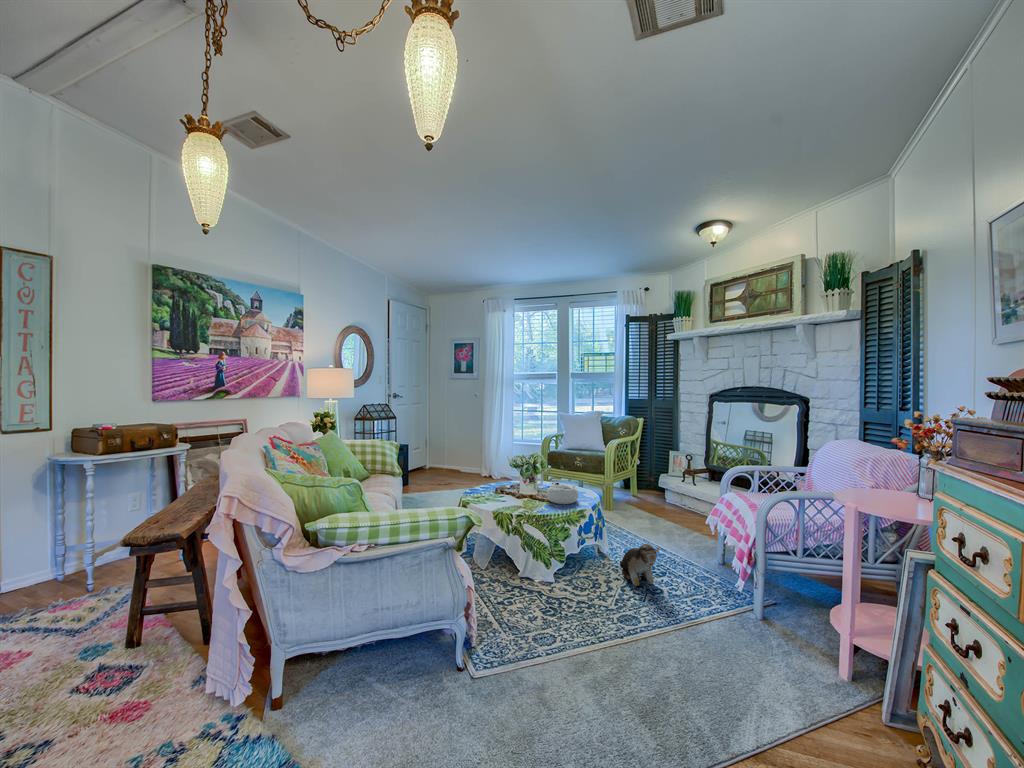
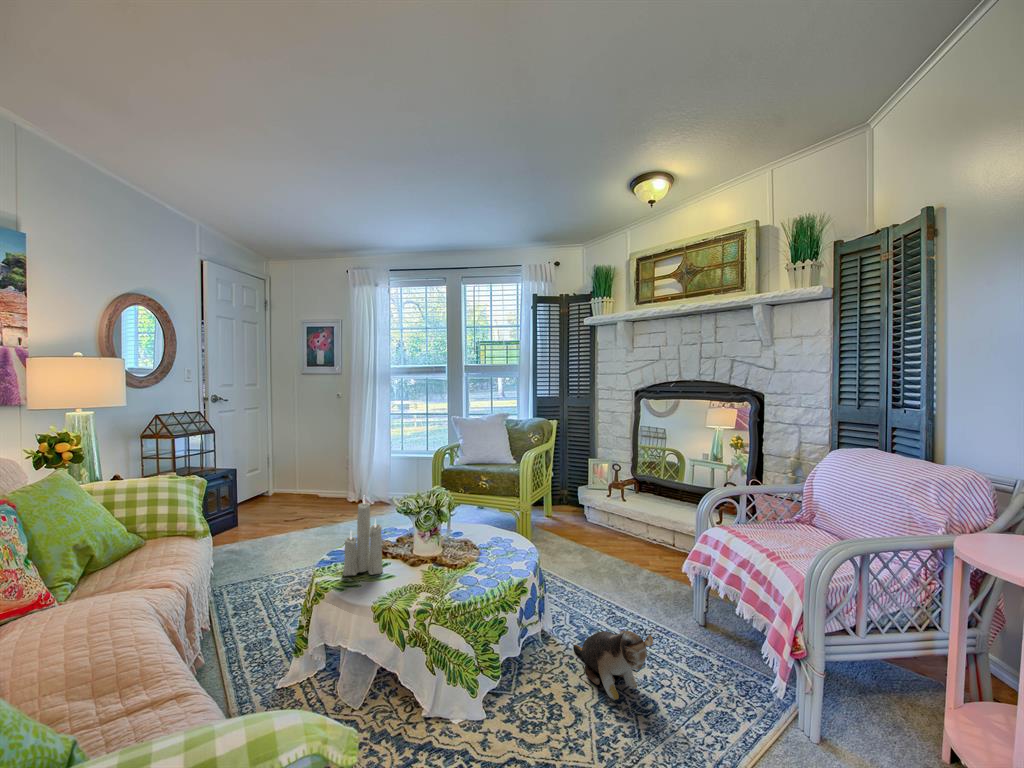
candle: none [477,450,500,499] -> present [343,500,383,576]
decorative bowl: present [547,482,578,504] -> none [463,535,511,572]

